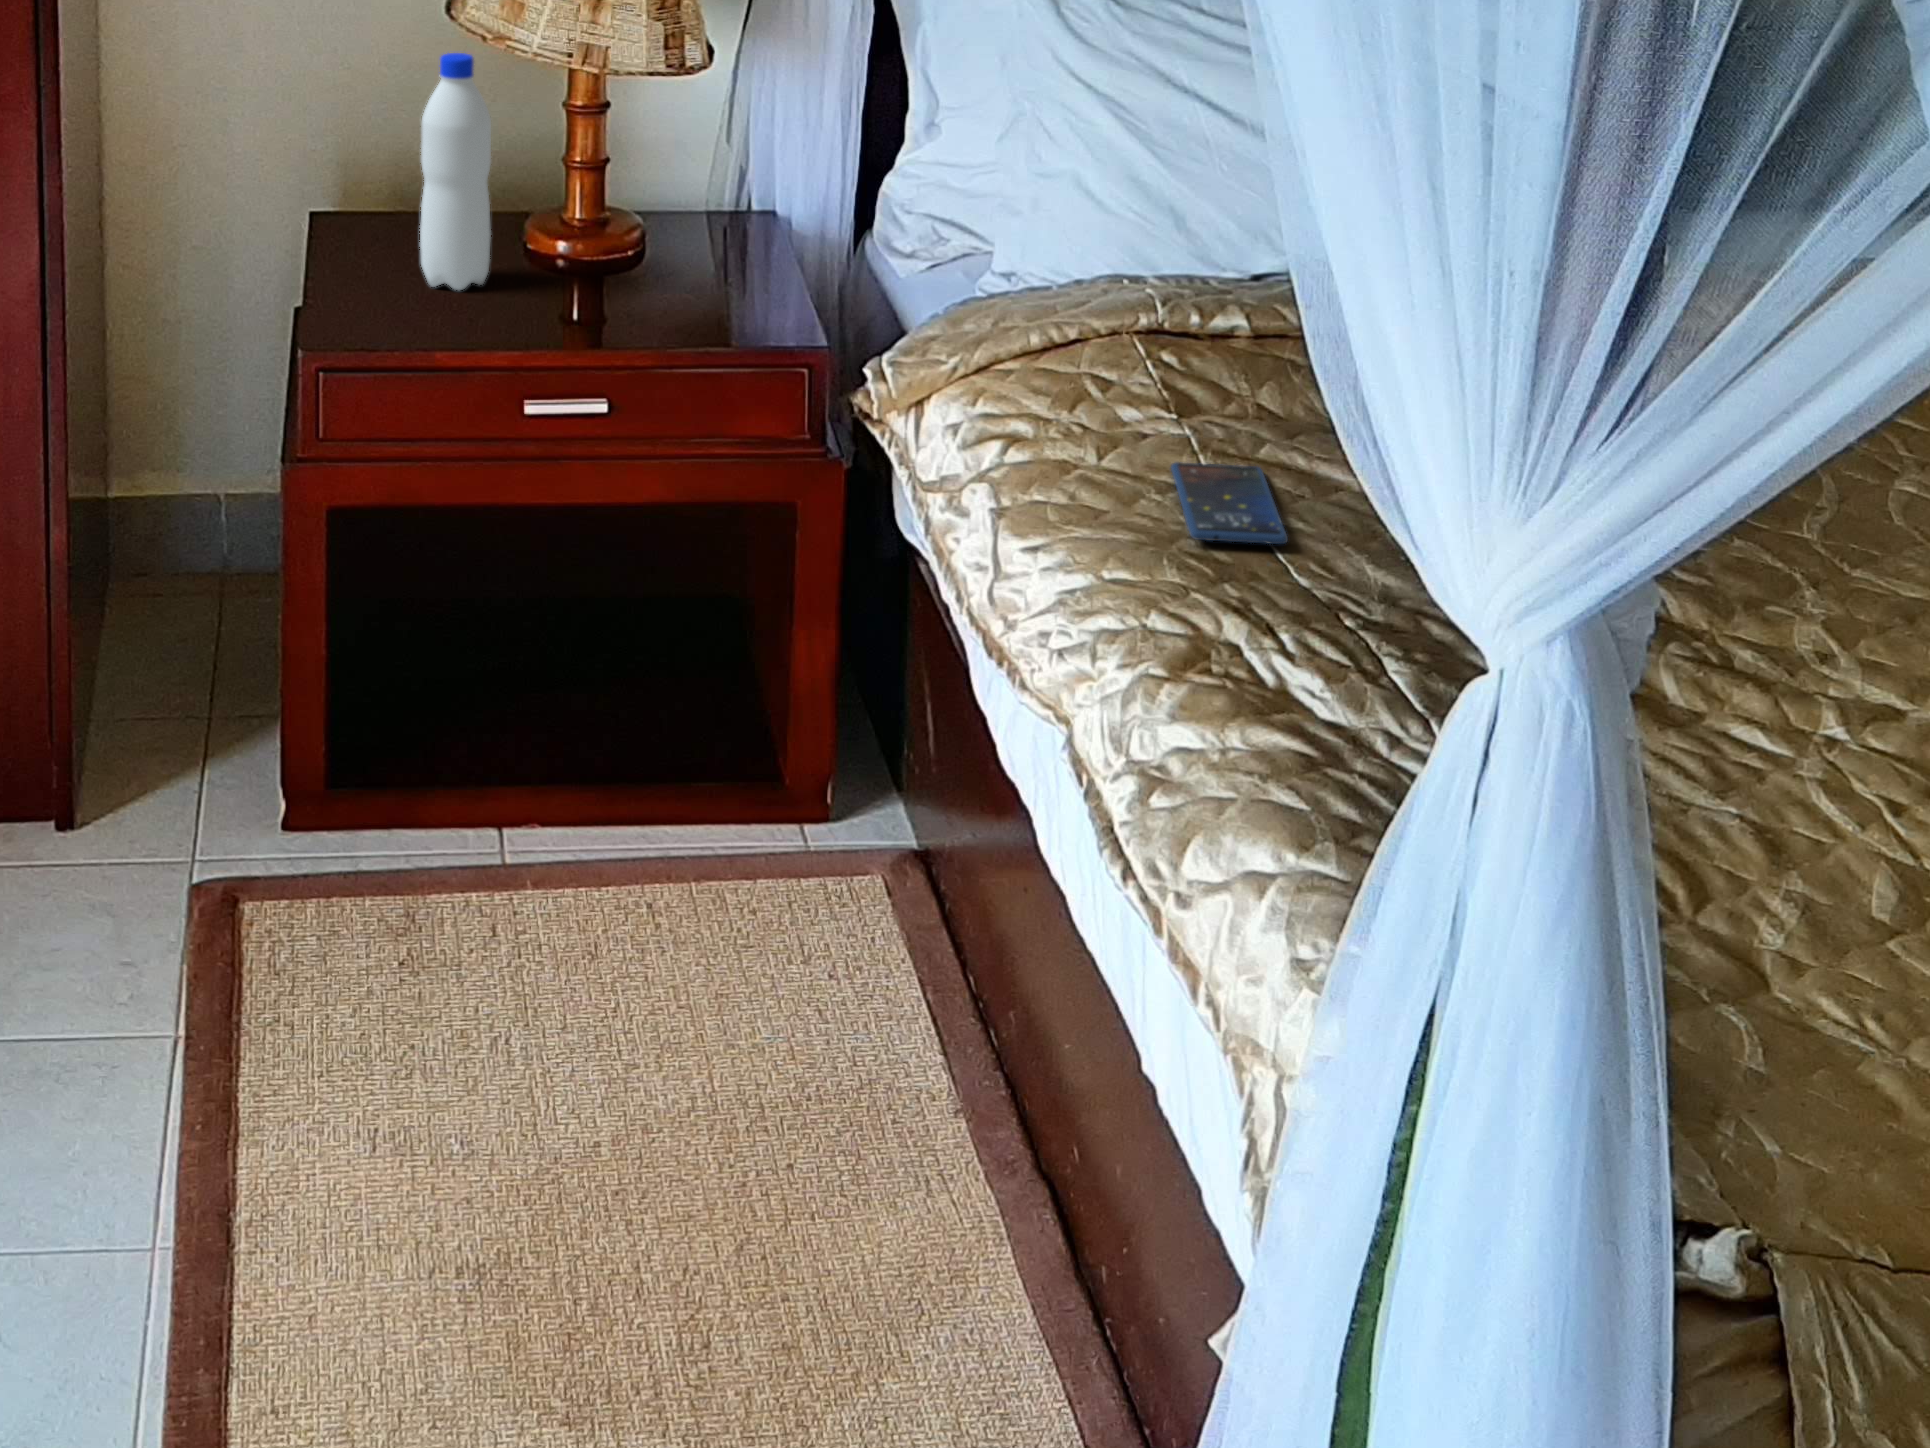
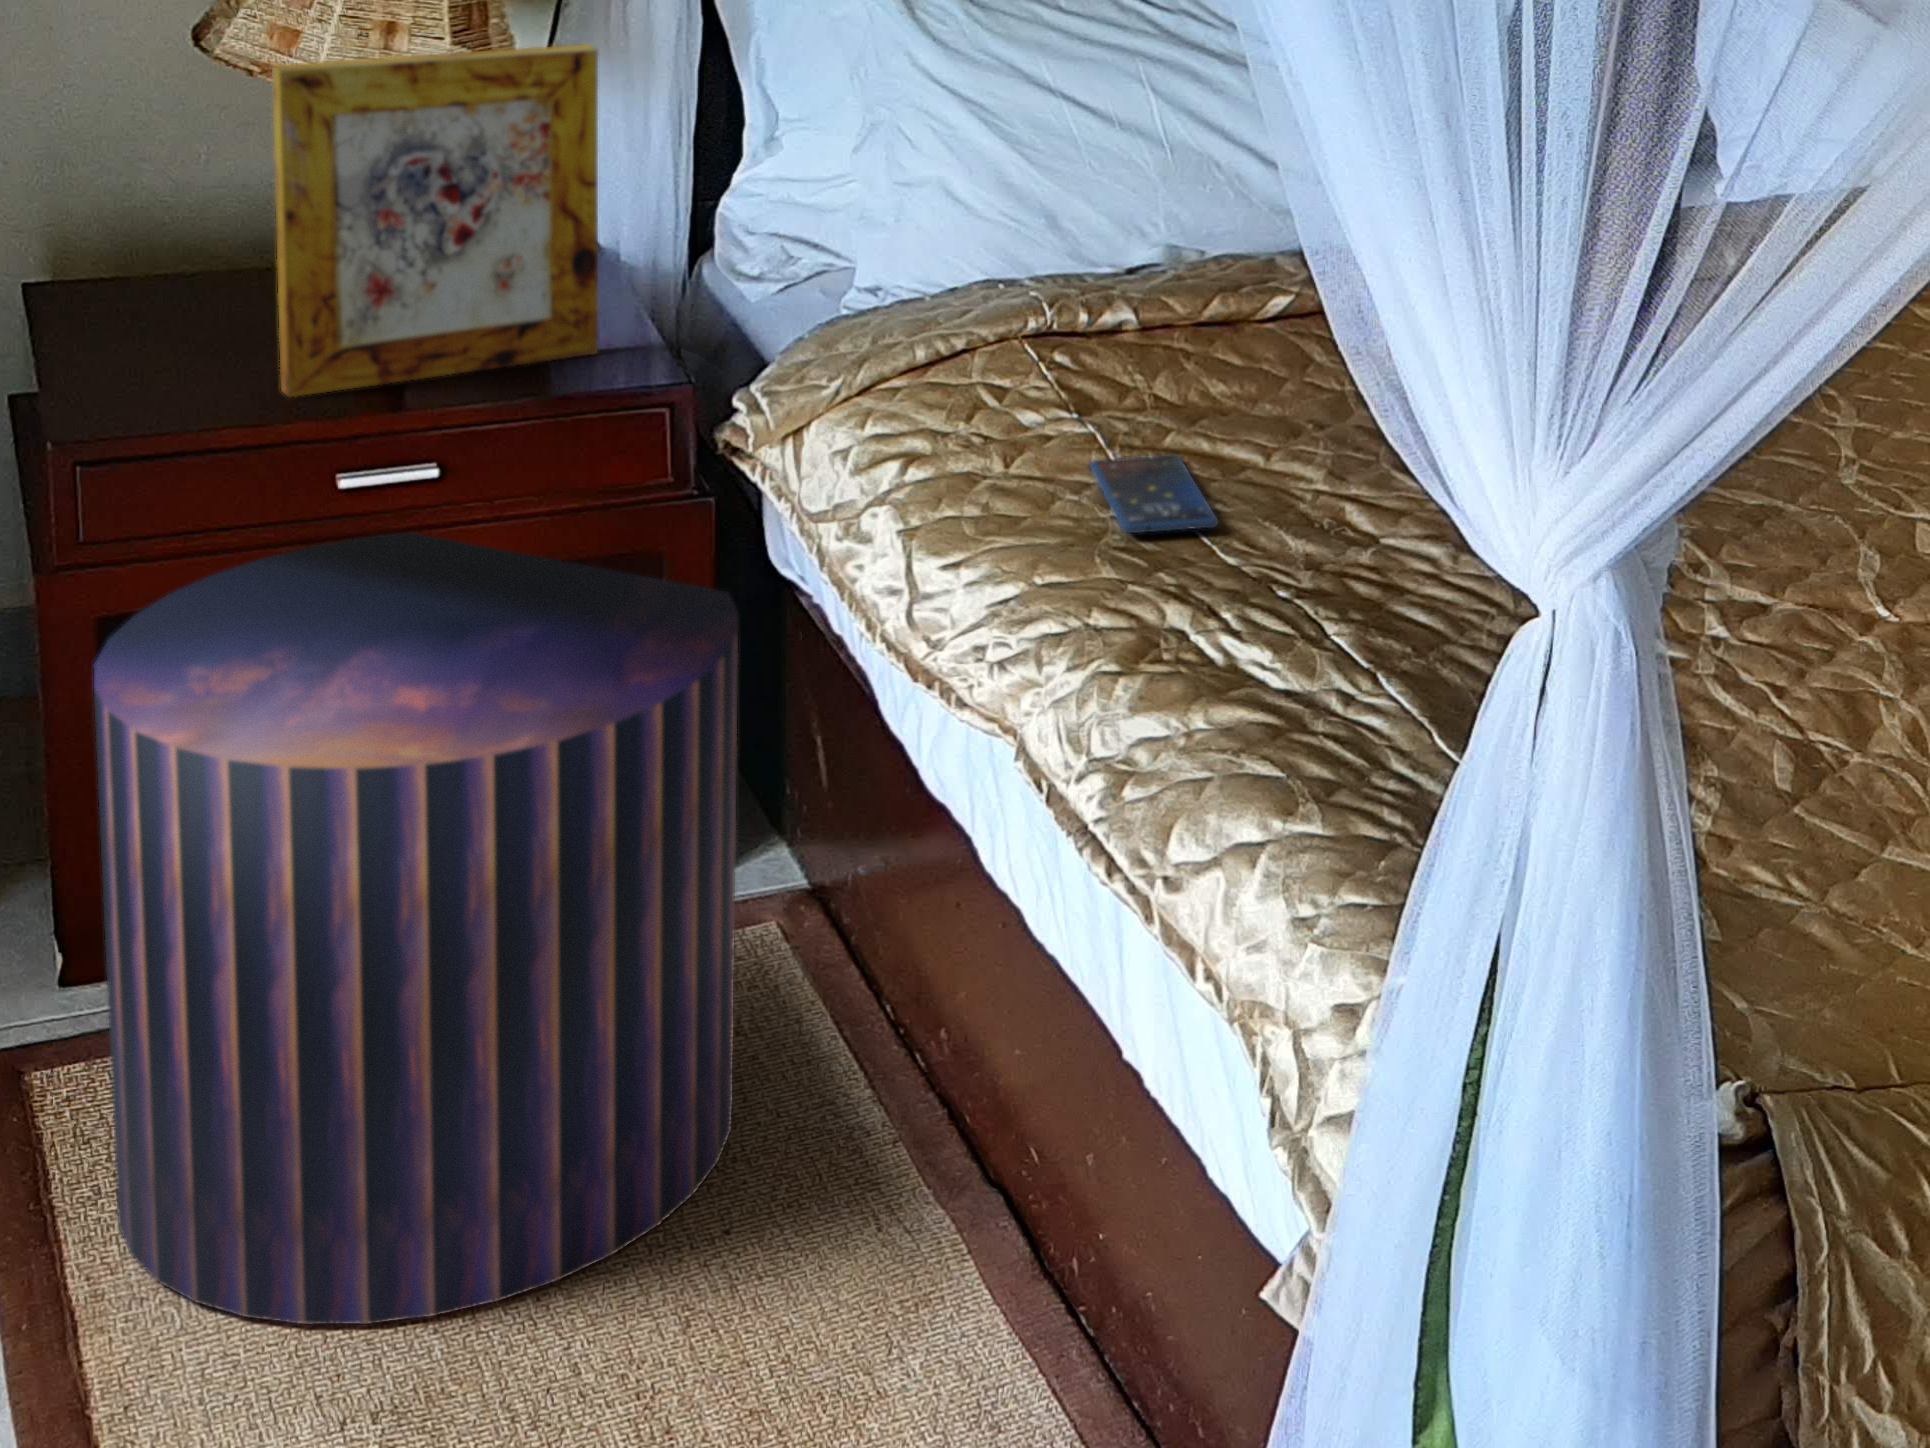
picture frame: none [503,29,769,330] -> present [272,44,598,397]
water bottle: present [420,53,491,290] -> none [155,84,253,359]
pouf: none [335,459,846,1160] -> present [94,532,738,1324]

